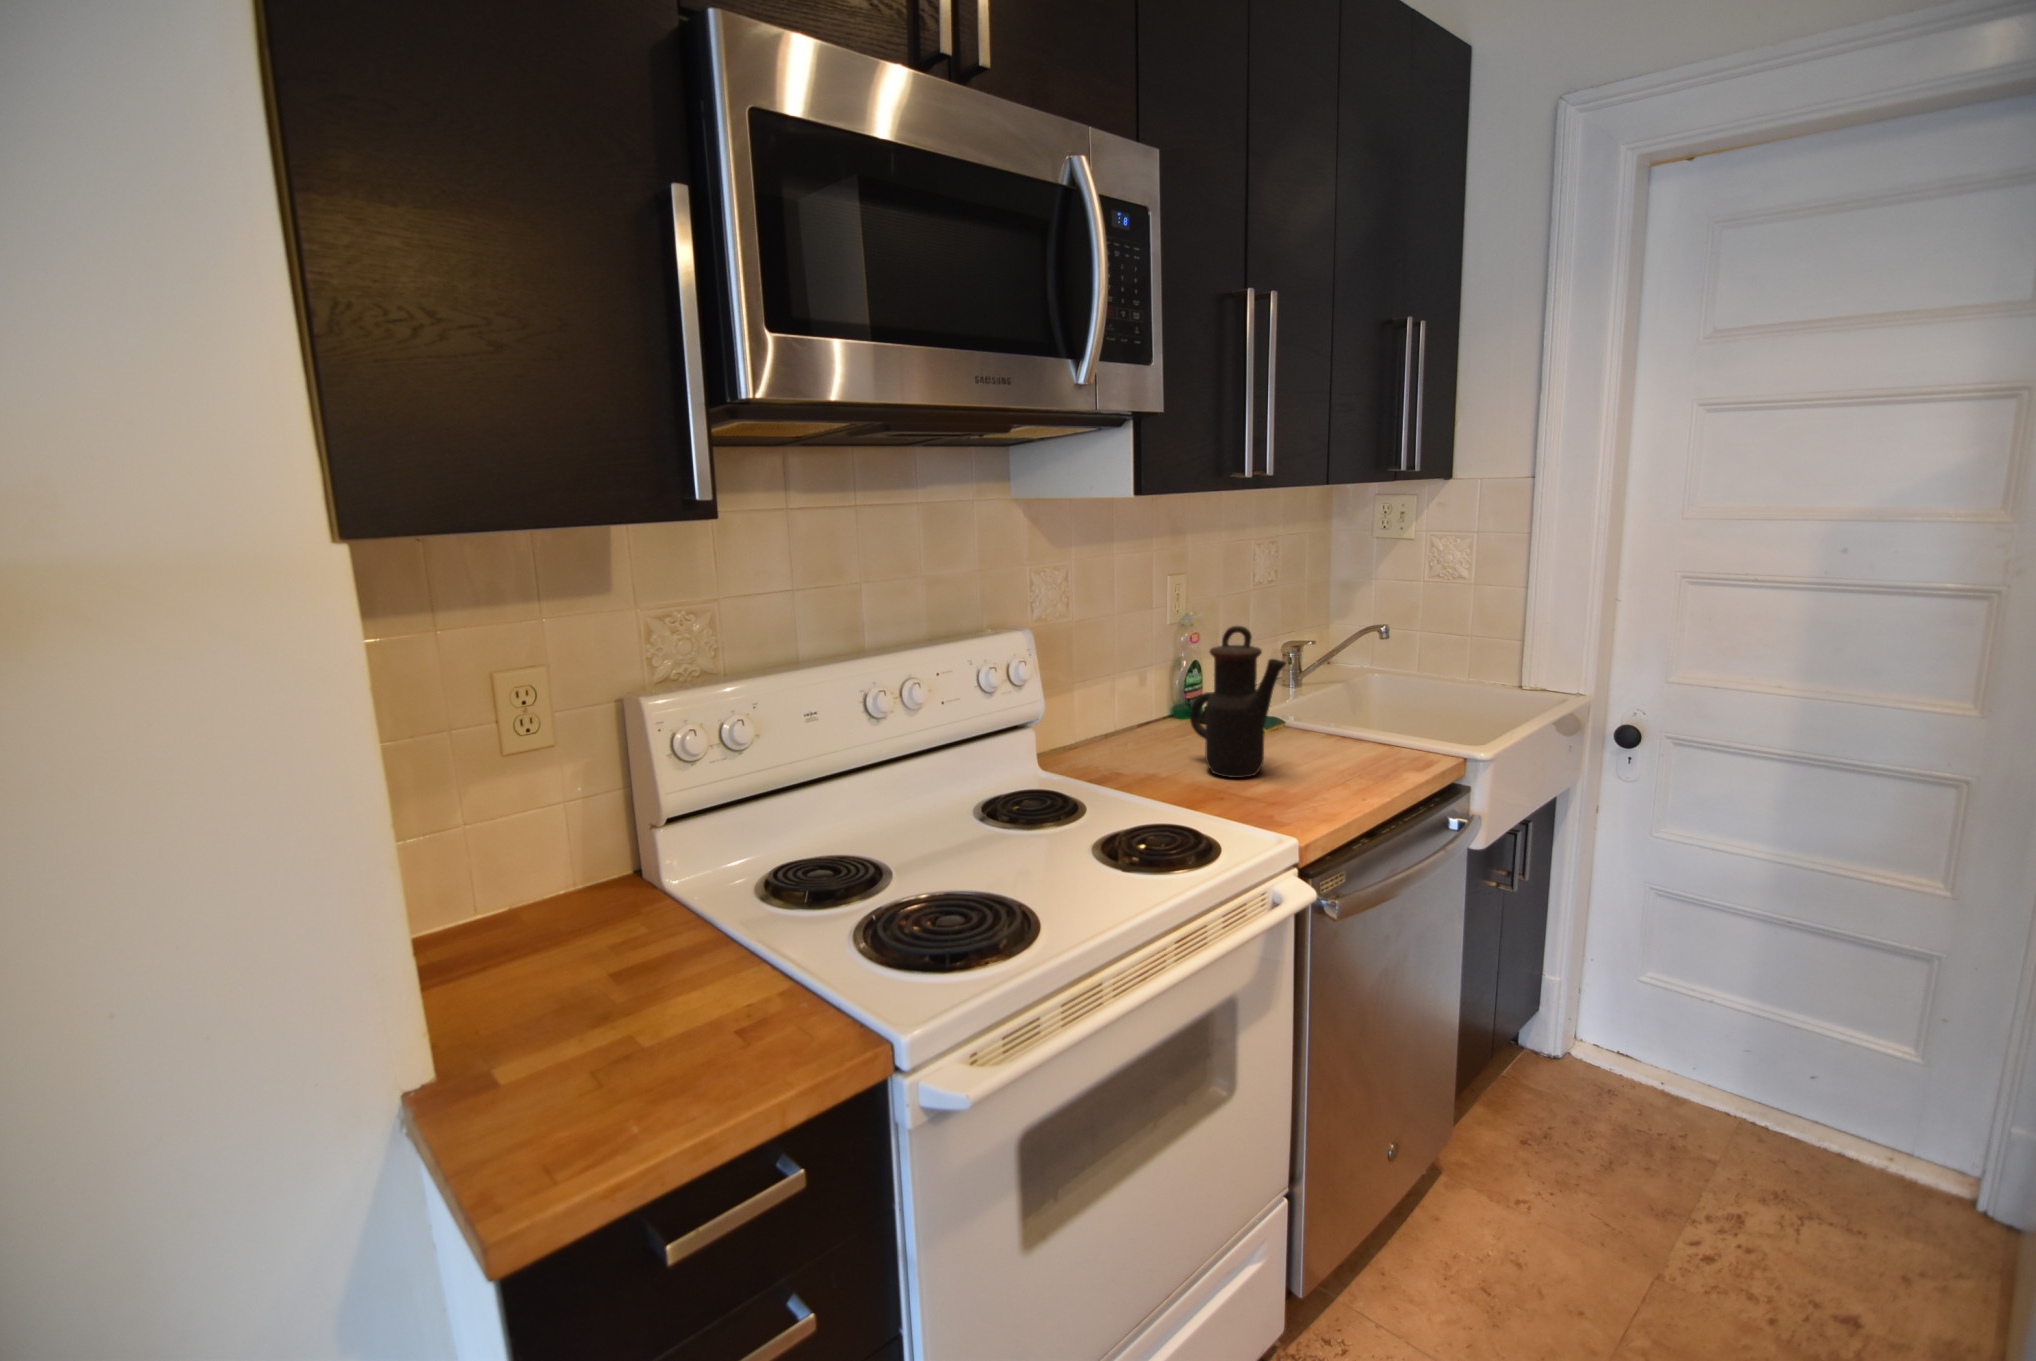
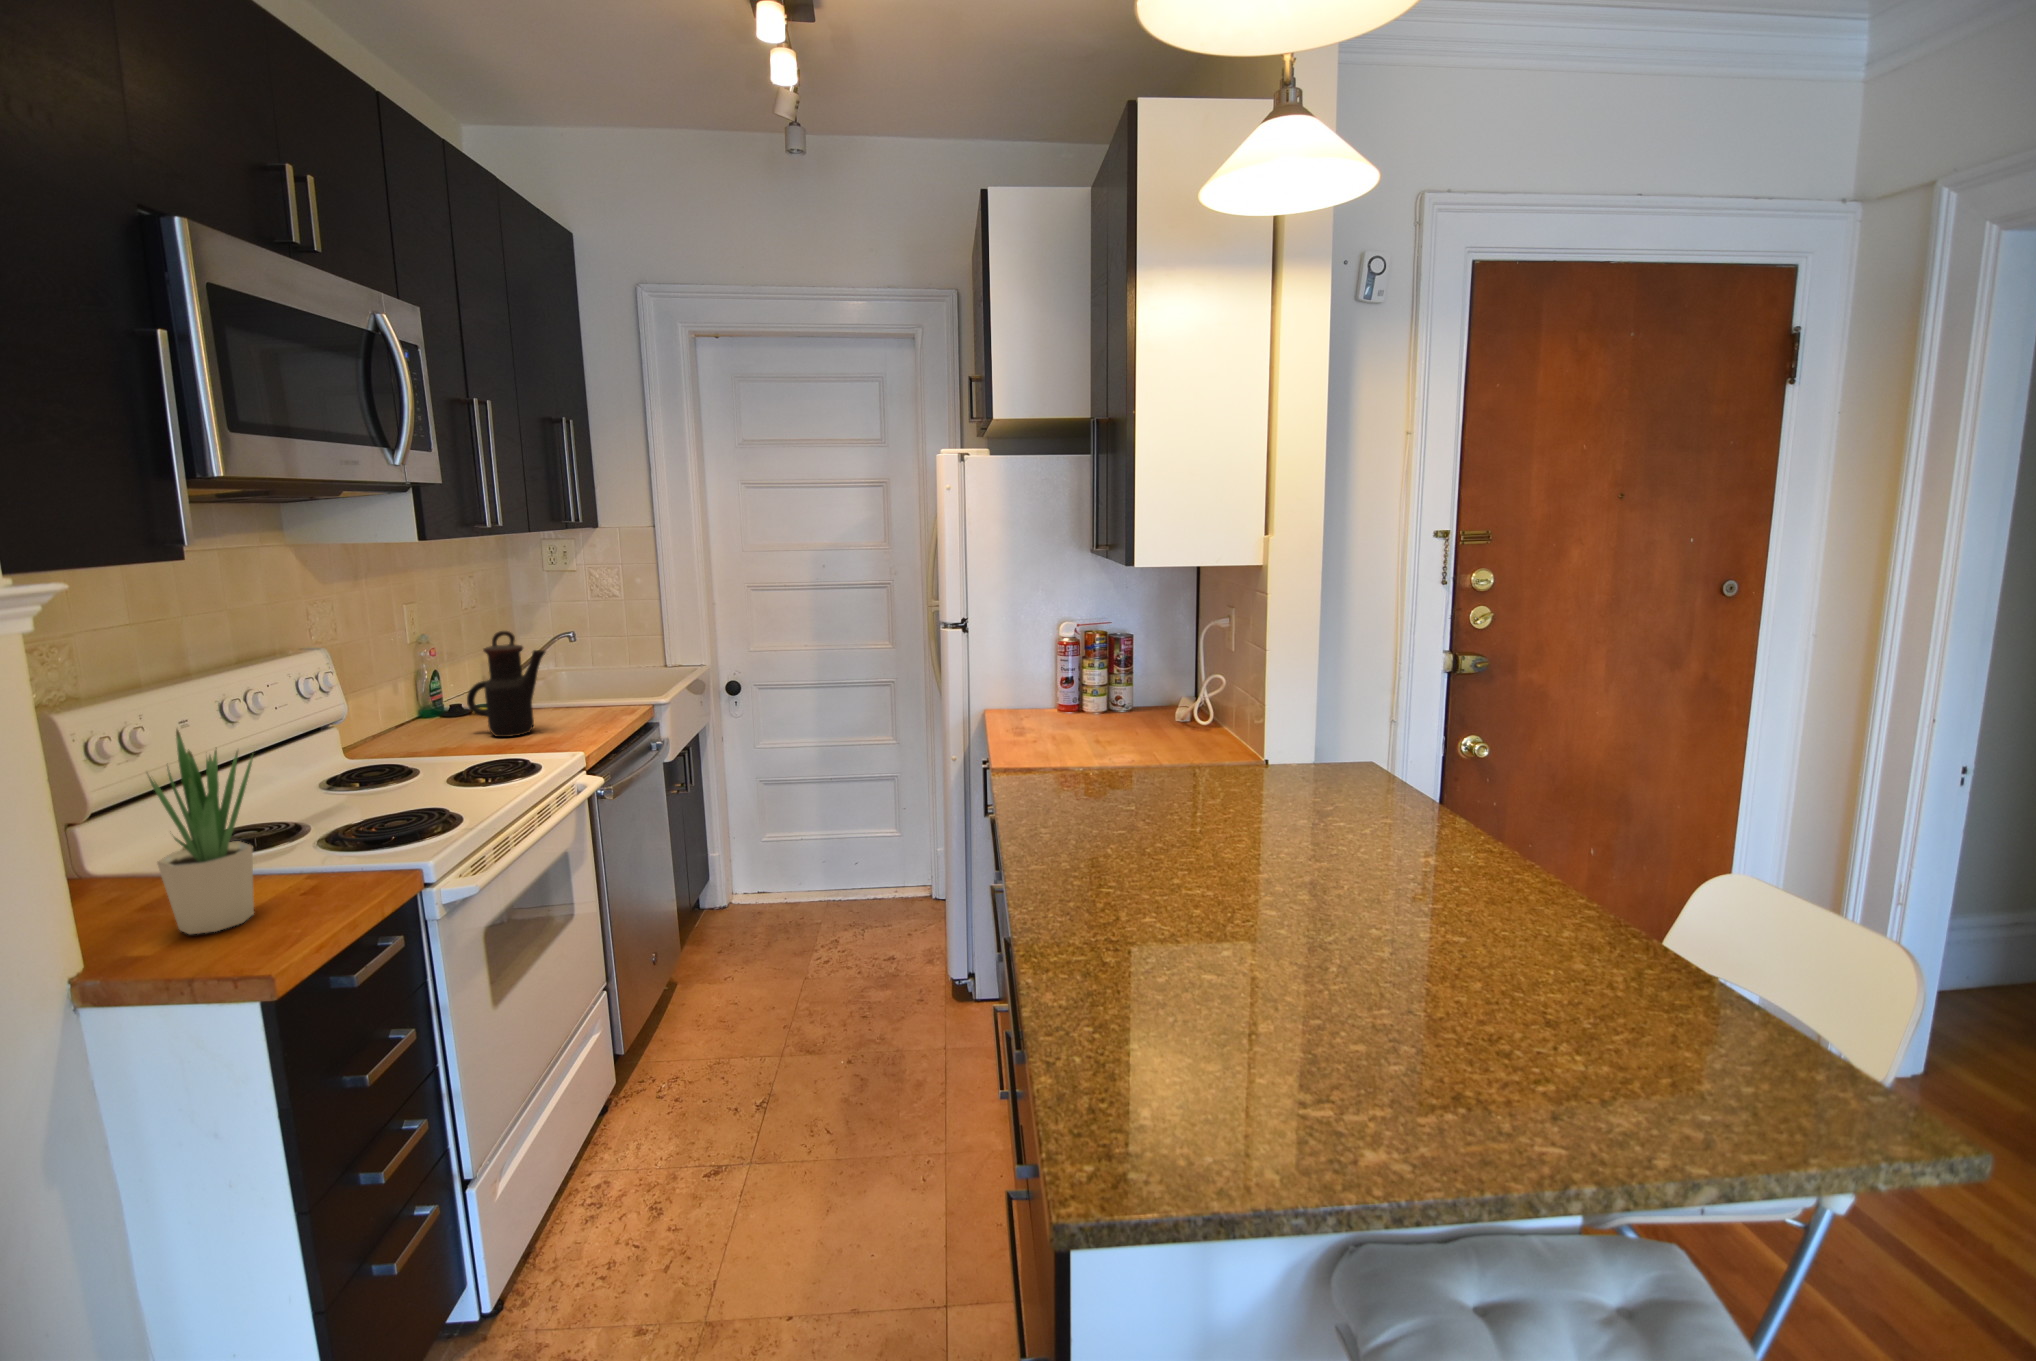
potted plant: none [568,763,690,1061] -> present [149,729,254,934]

